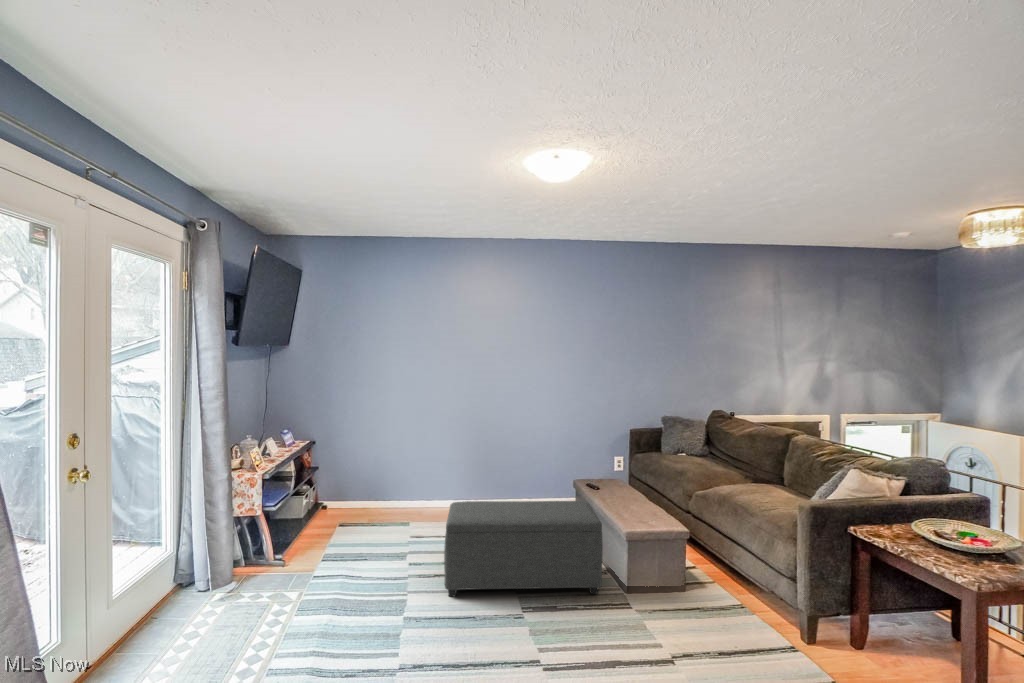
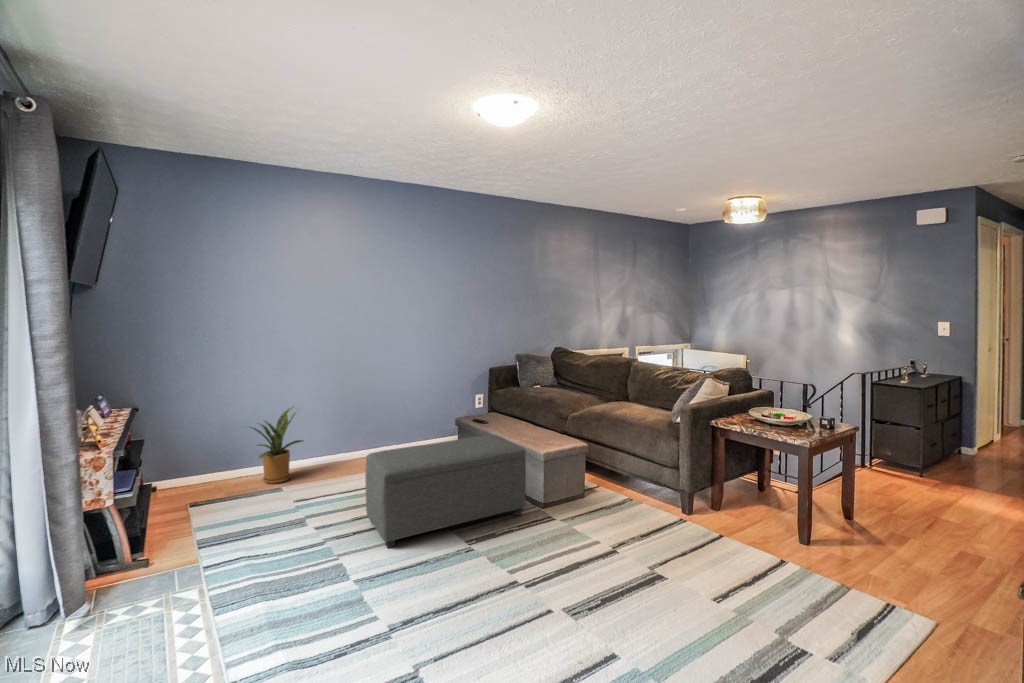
house plant: none [376,449,436,518] -> present [251,407,303,484]

